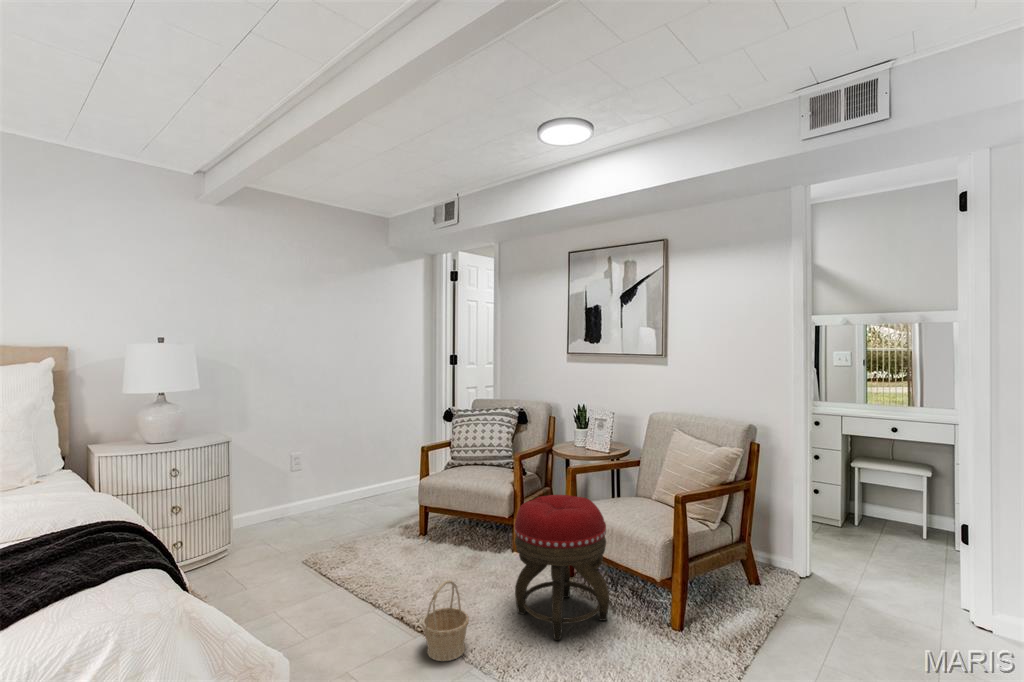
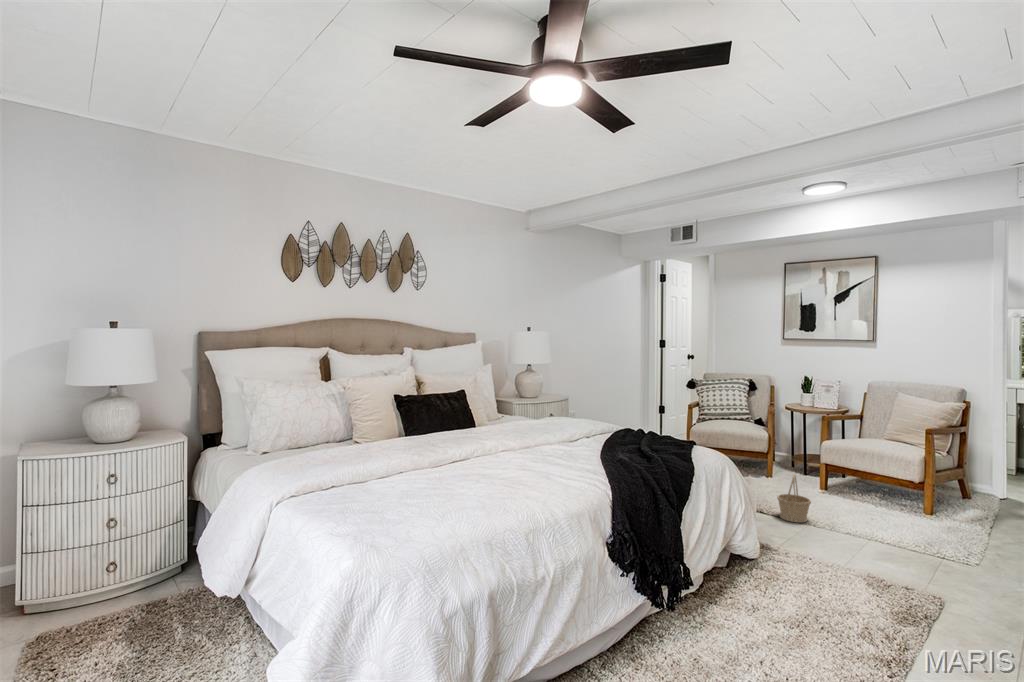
footstool: present [515,495,609,640] -> none [816,429,888,517]

